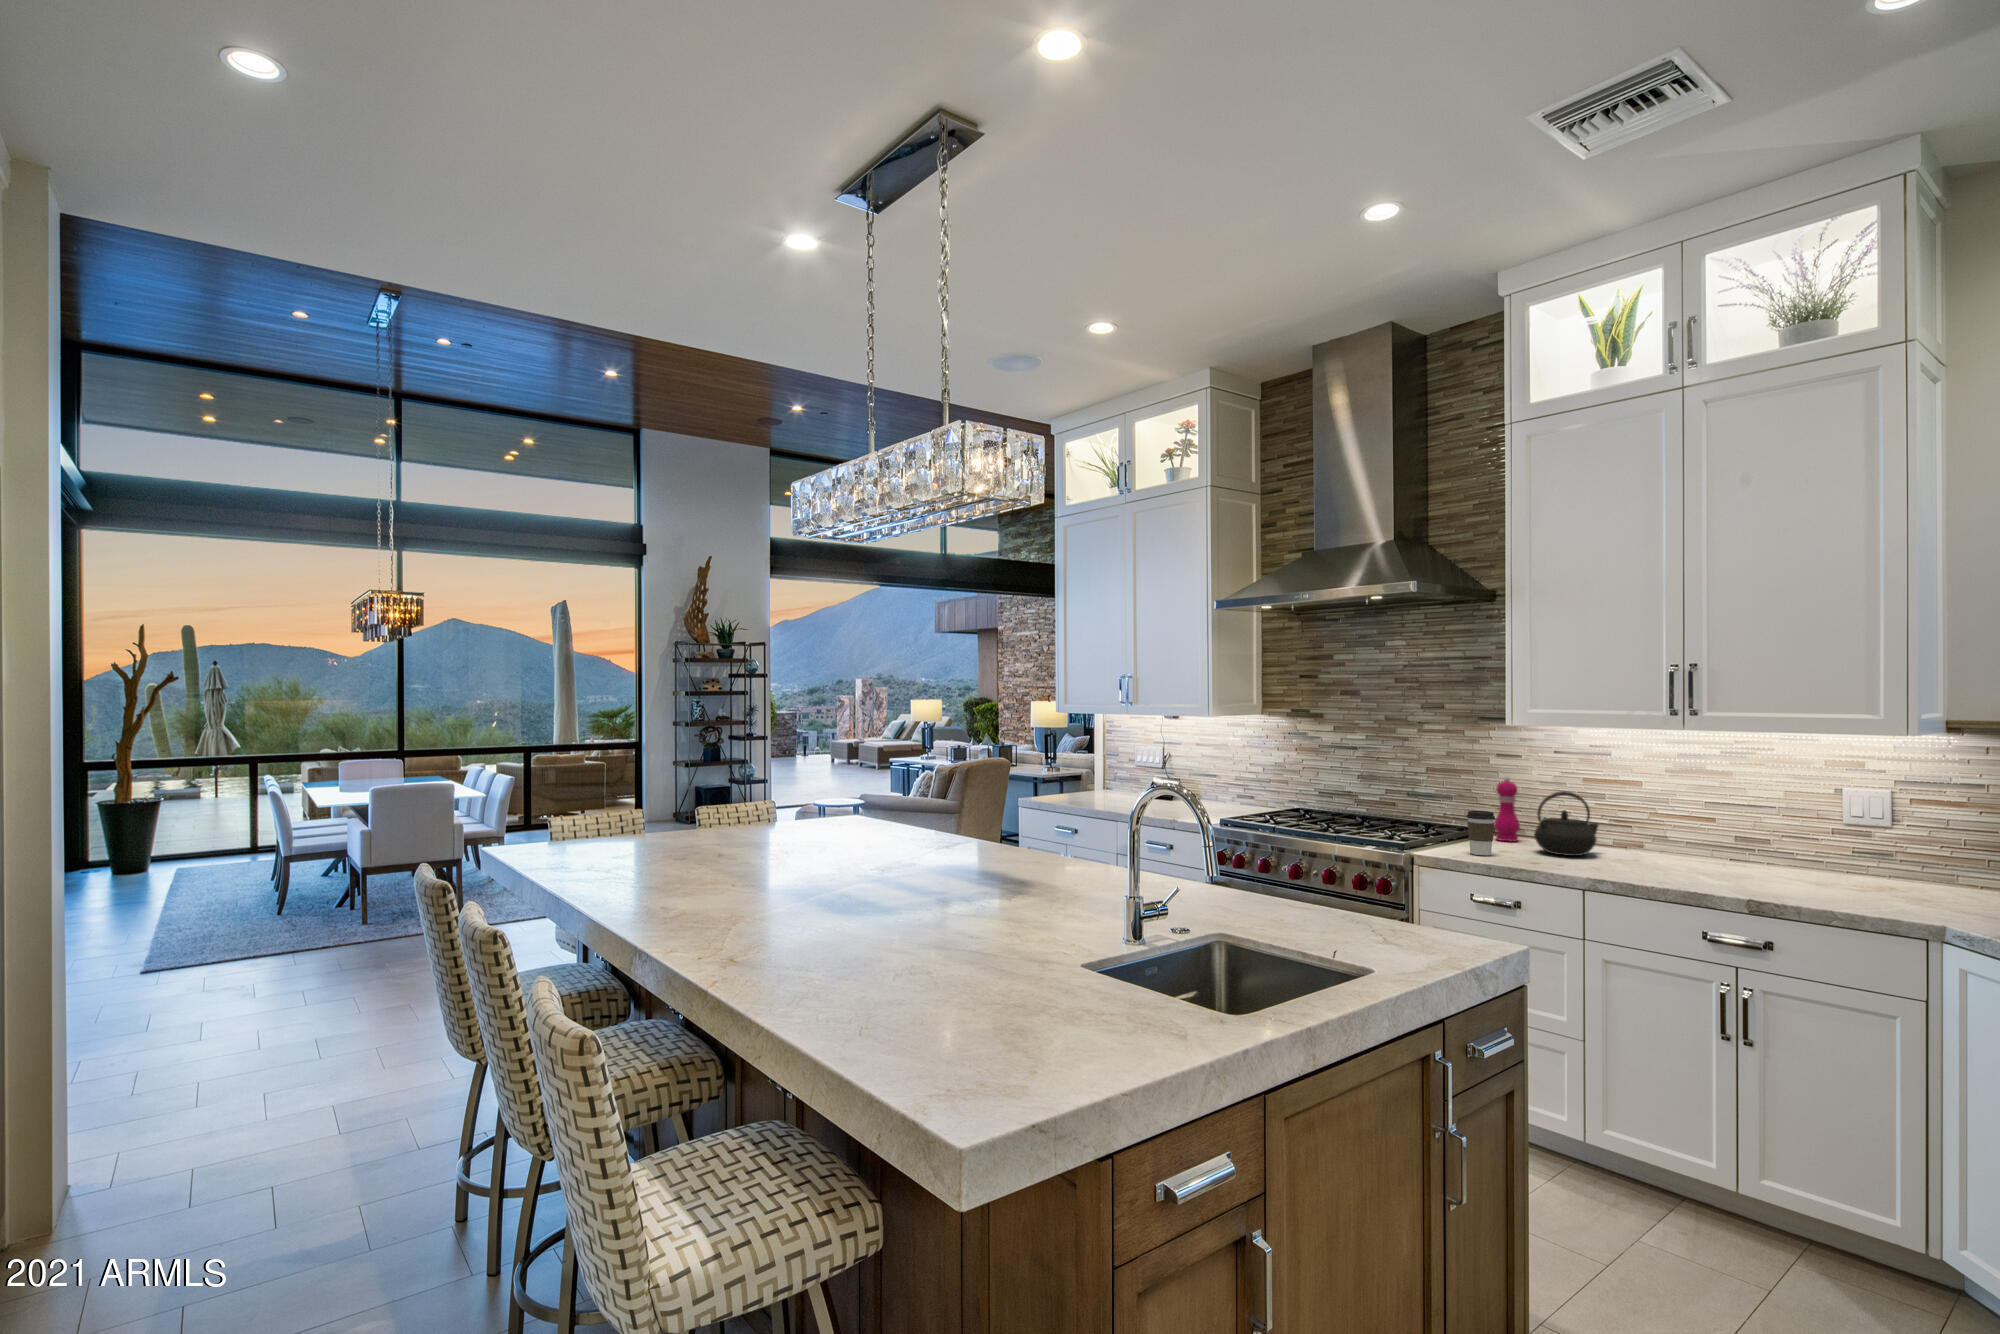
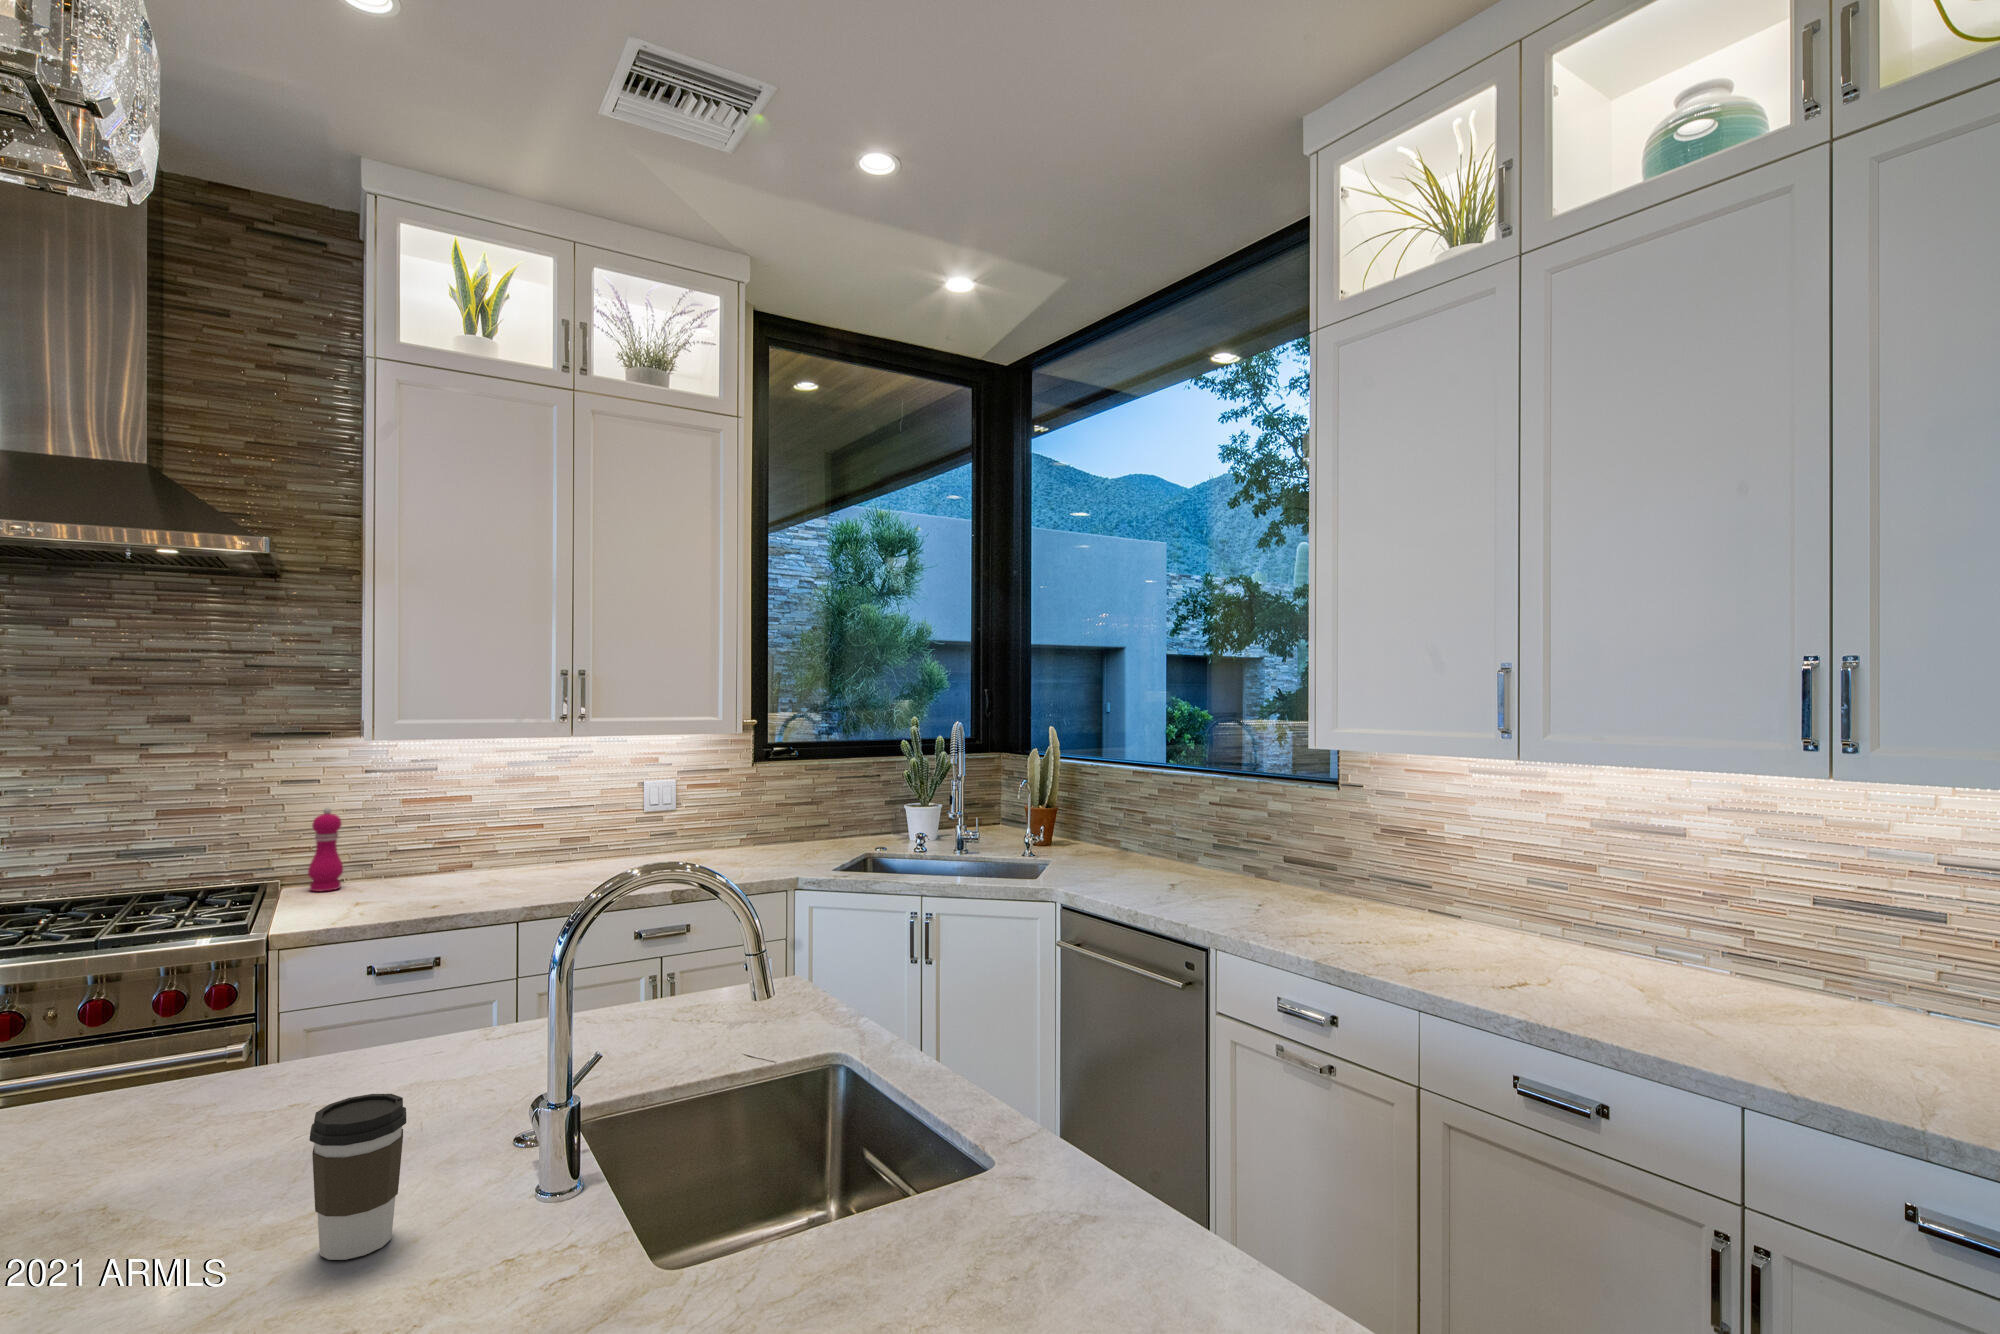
kettle: present [1534,791,1598,856] -> none [394,816,467,892]
coffee cup: present [1467,811,1495,855] -> present [310,1094,406,1260]

